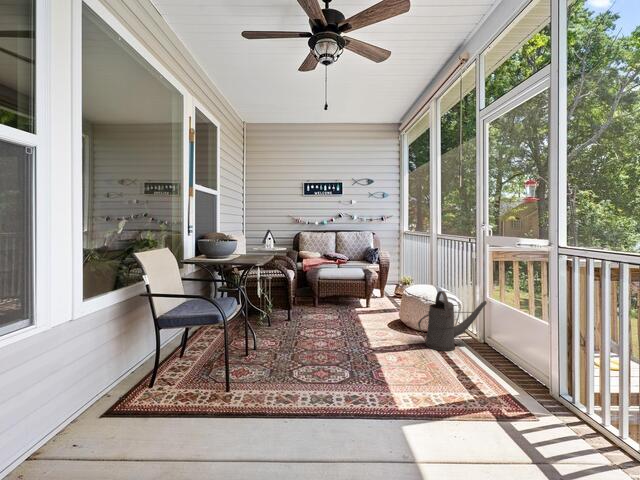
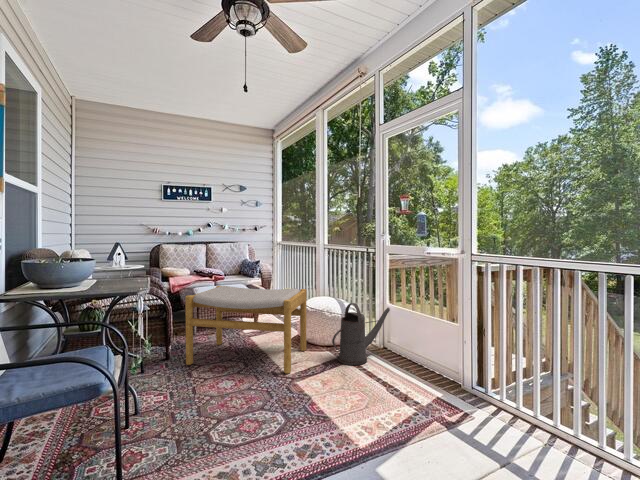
footstool: none [299,267,402,345] -> present [185,286,306,374]

